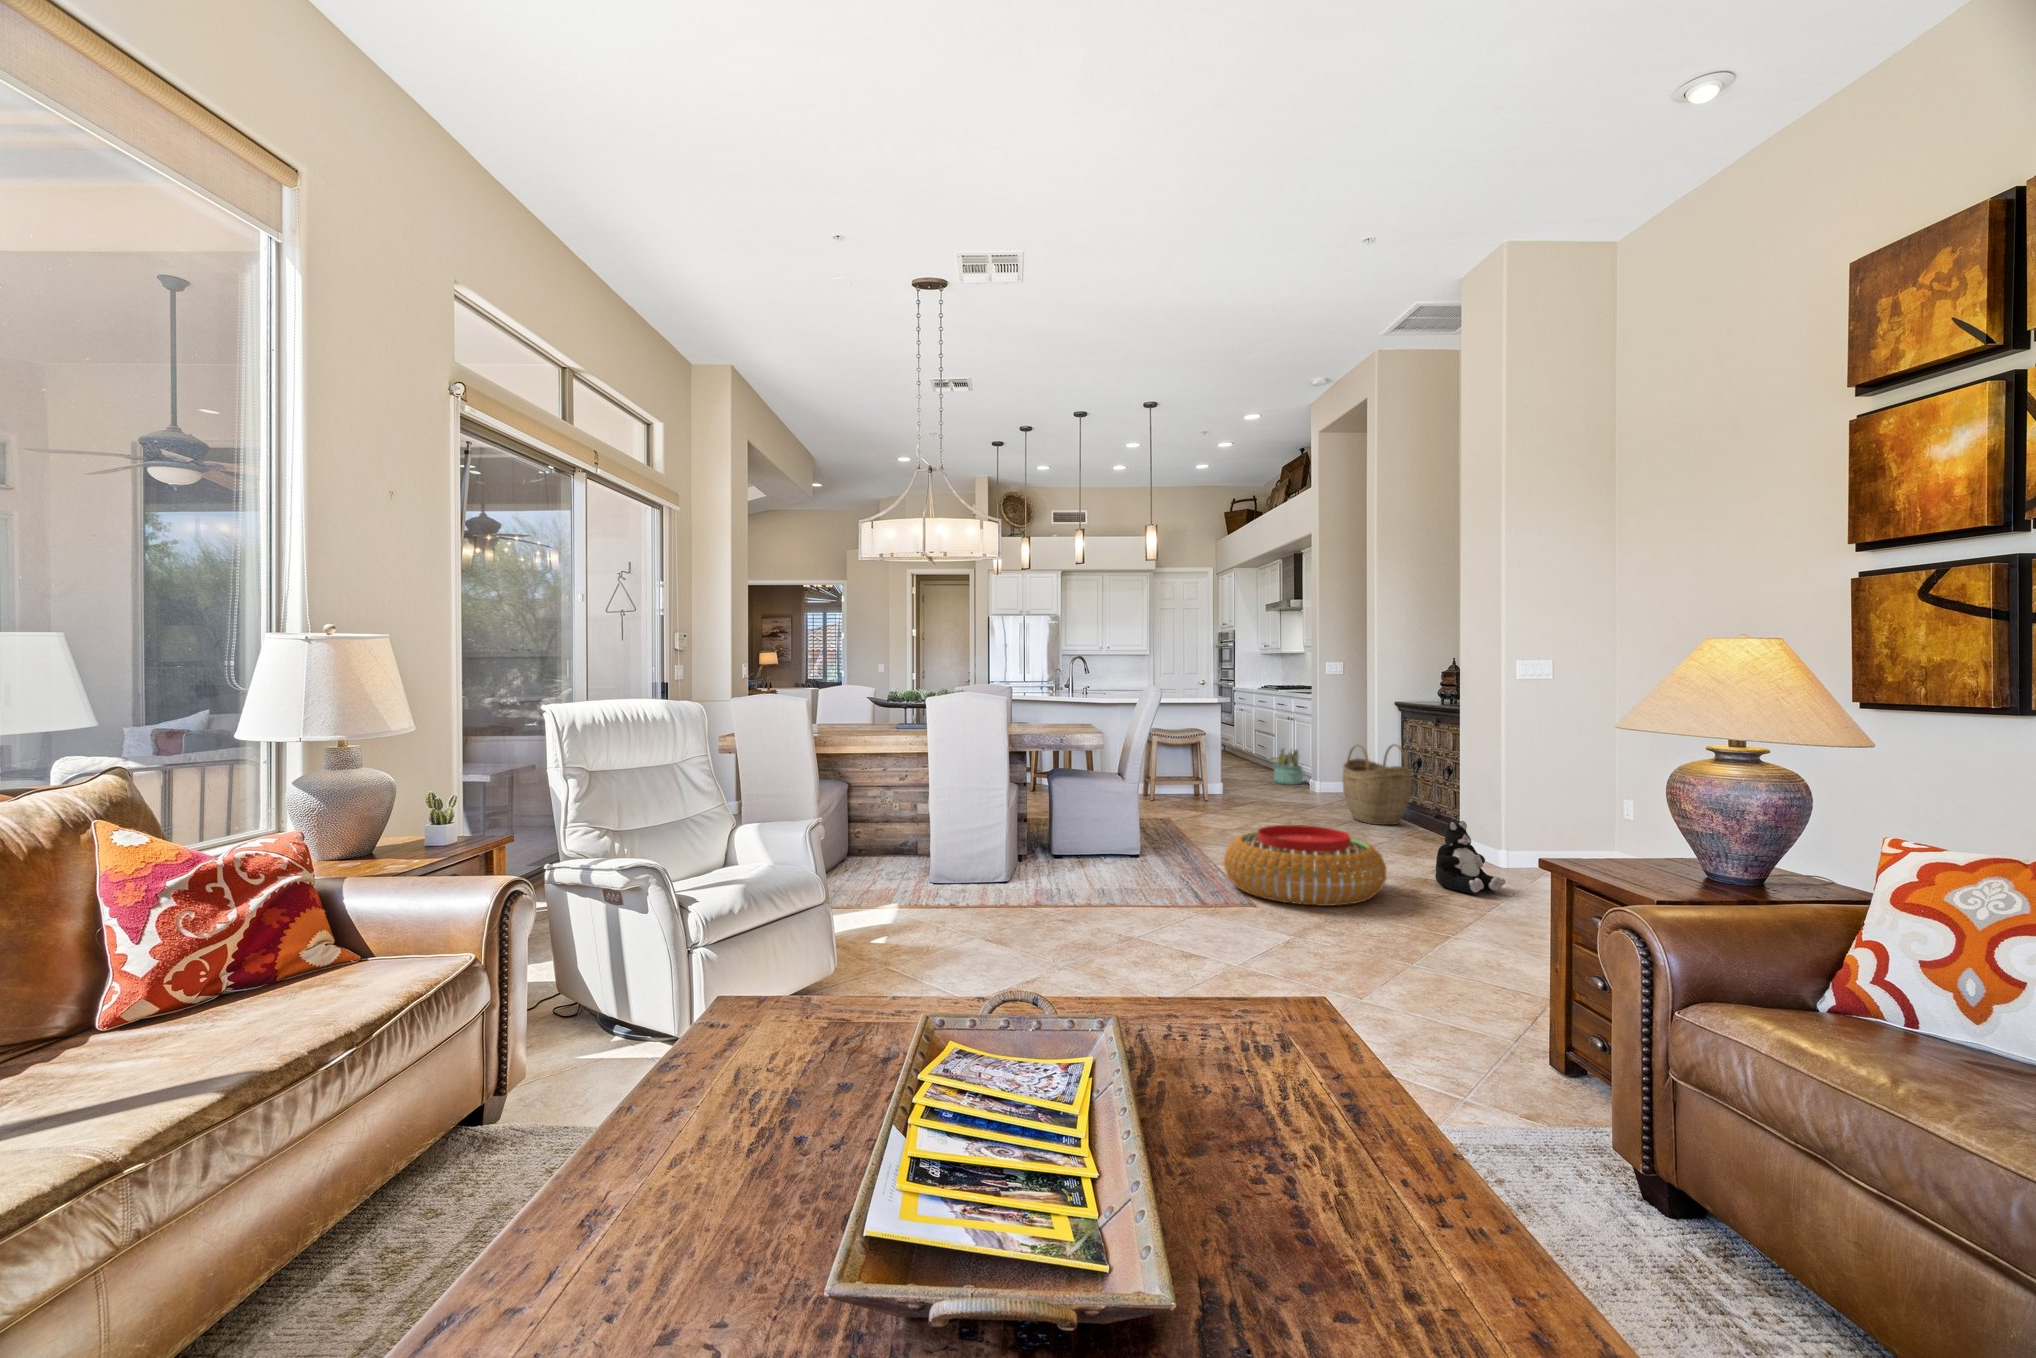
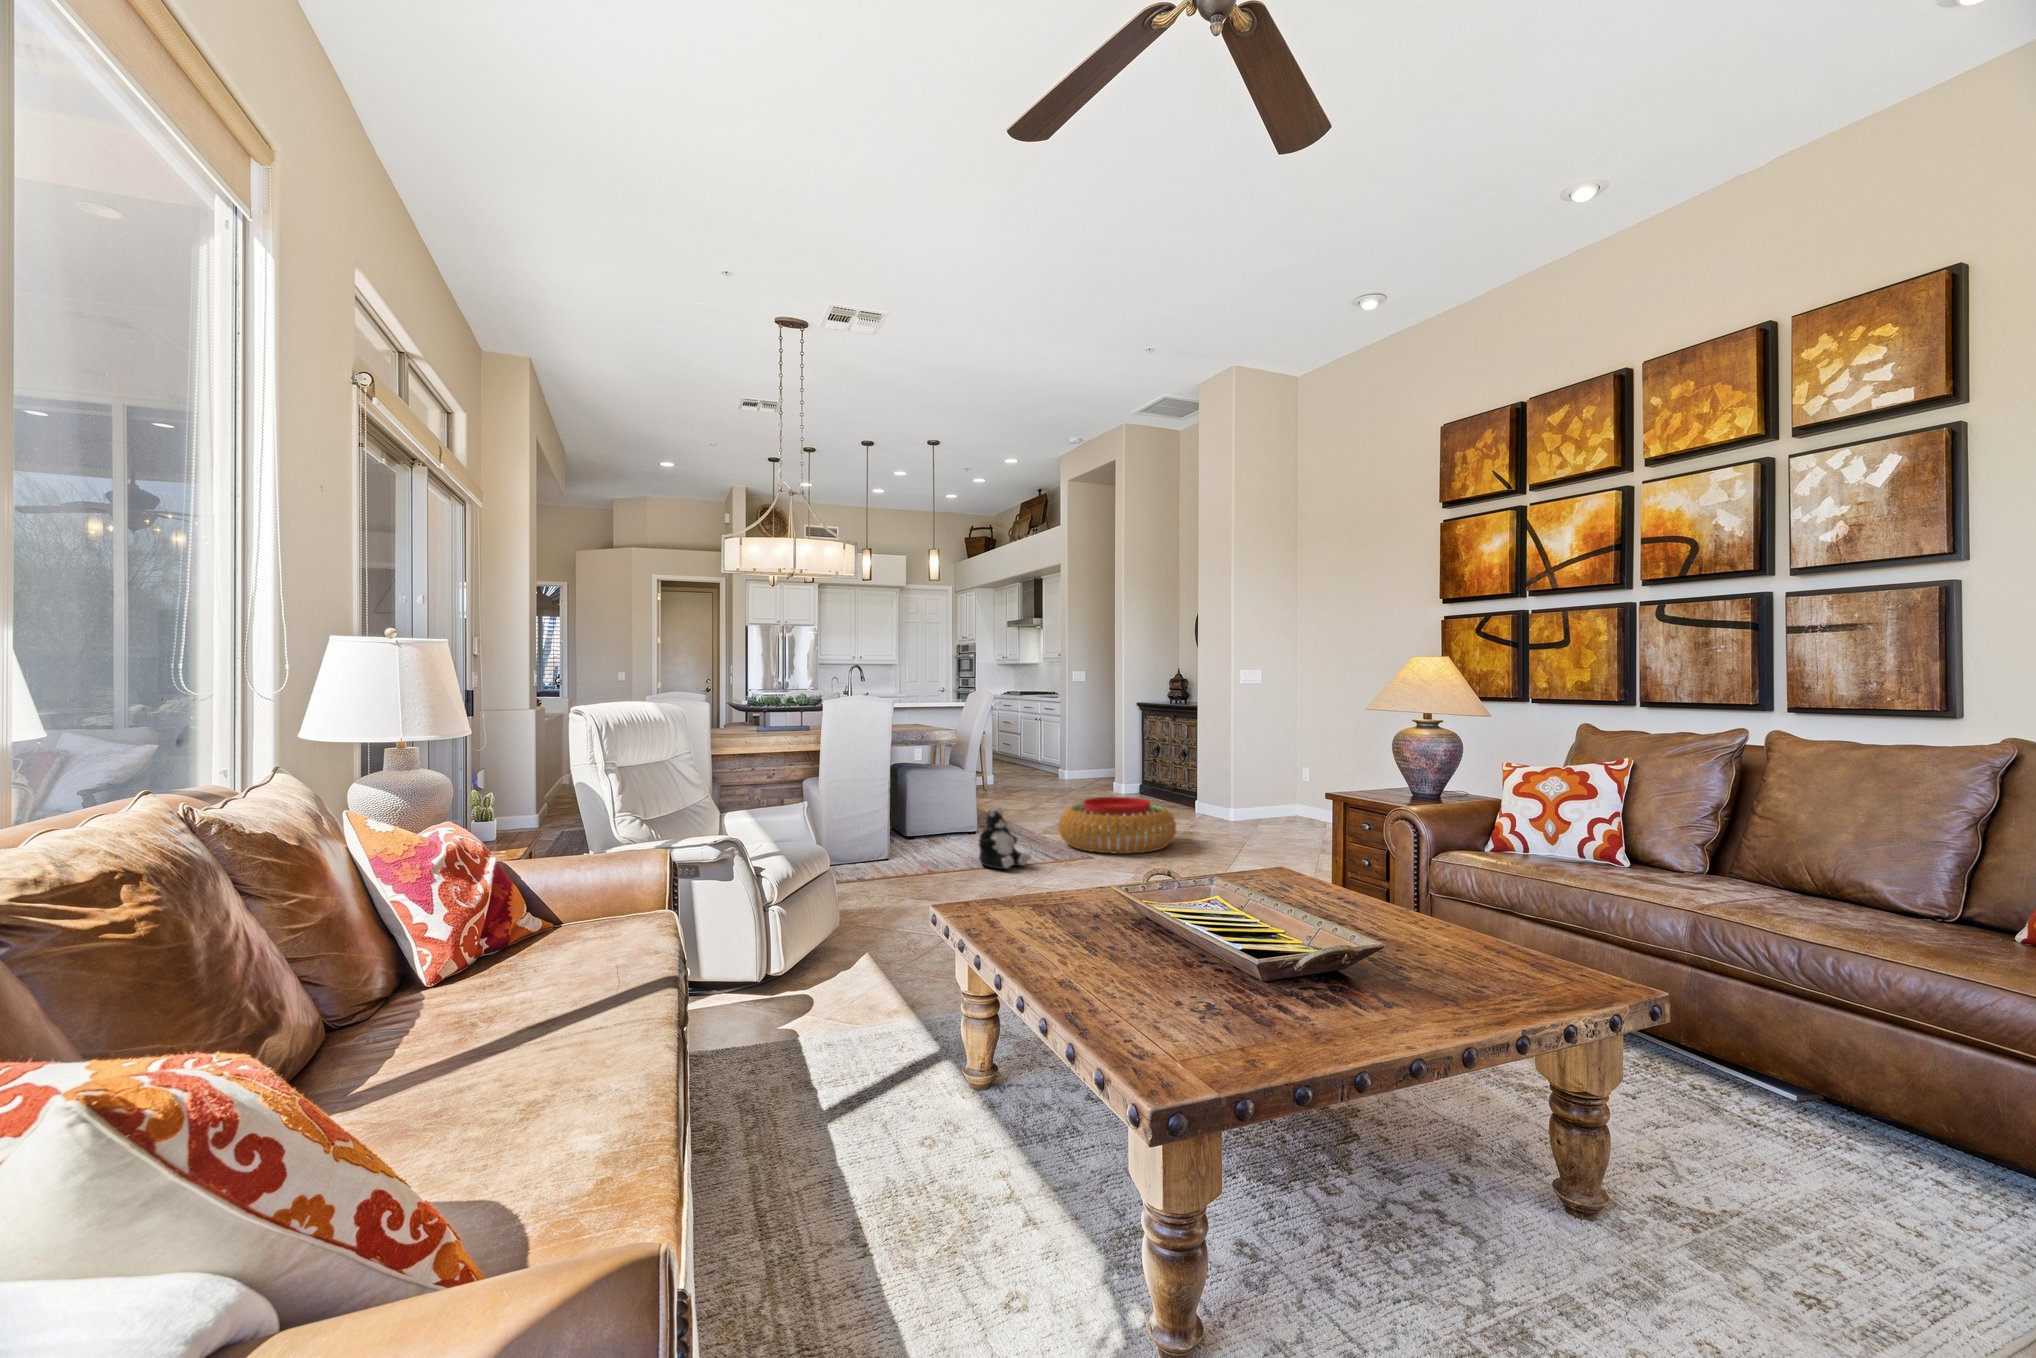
woven basket: present [1343,744,1412,825] -> none [1098,735,1151,799]
decorative plant: present [1269,749,1303,785] -> none [1015,744,1050,774]
plush toy: present [1435,821,1506,893] -> present [979,809,1031,869]

